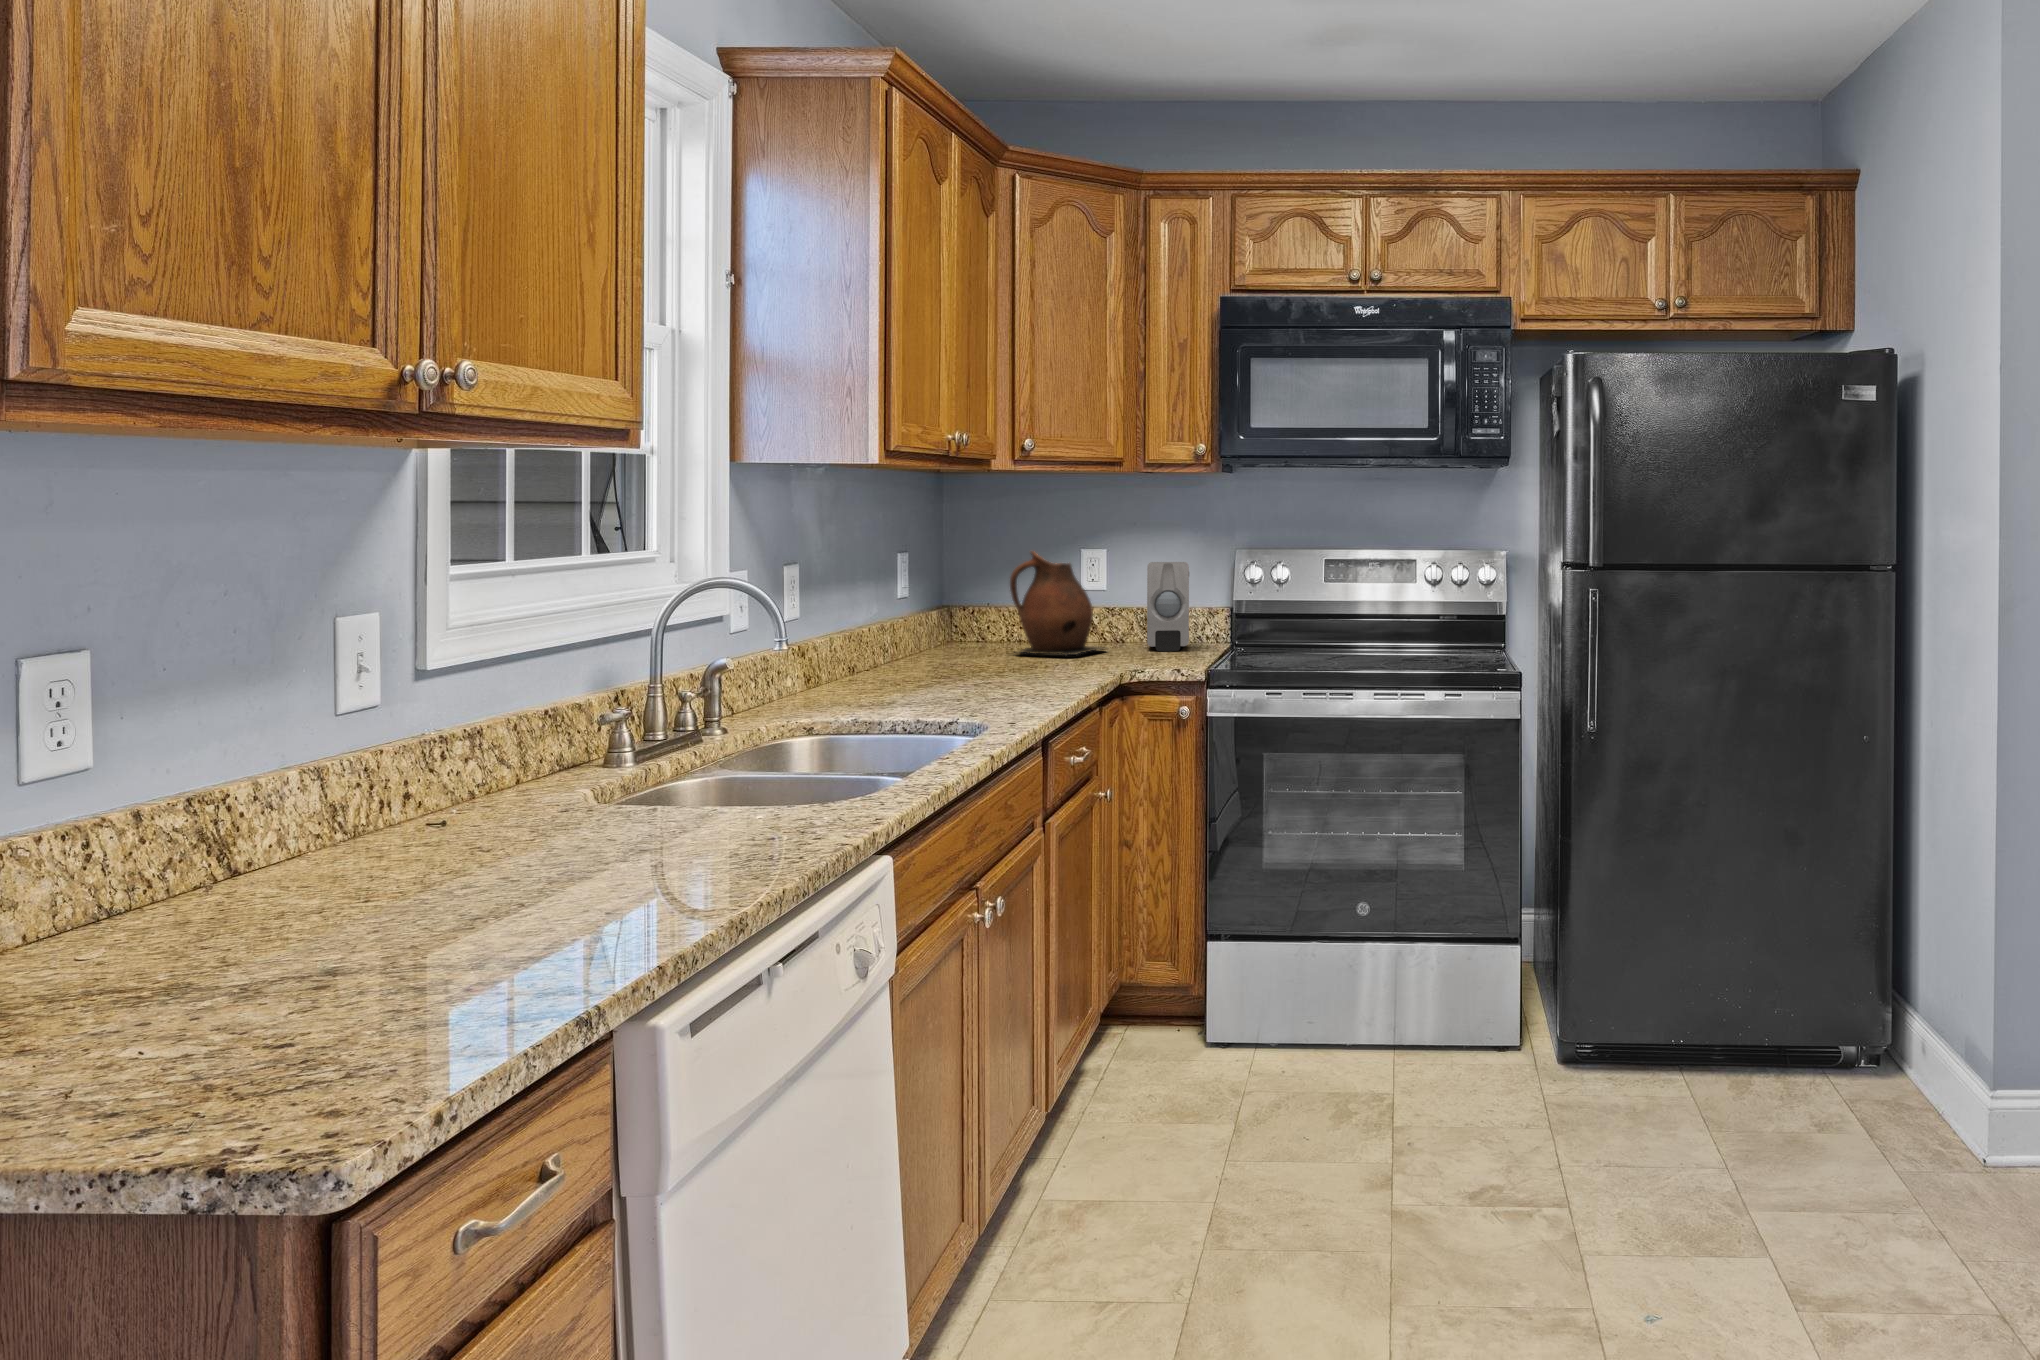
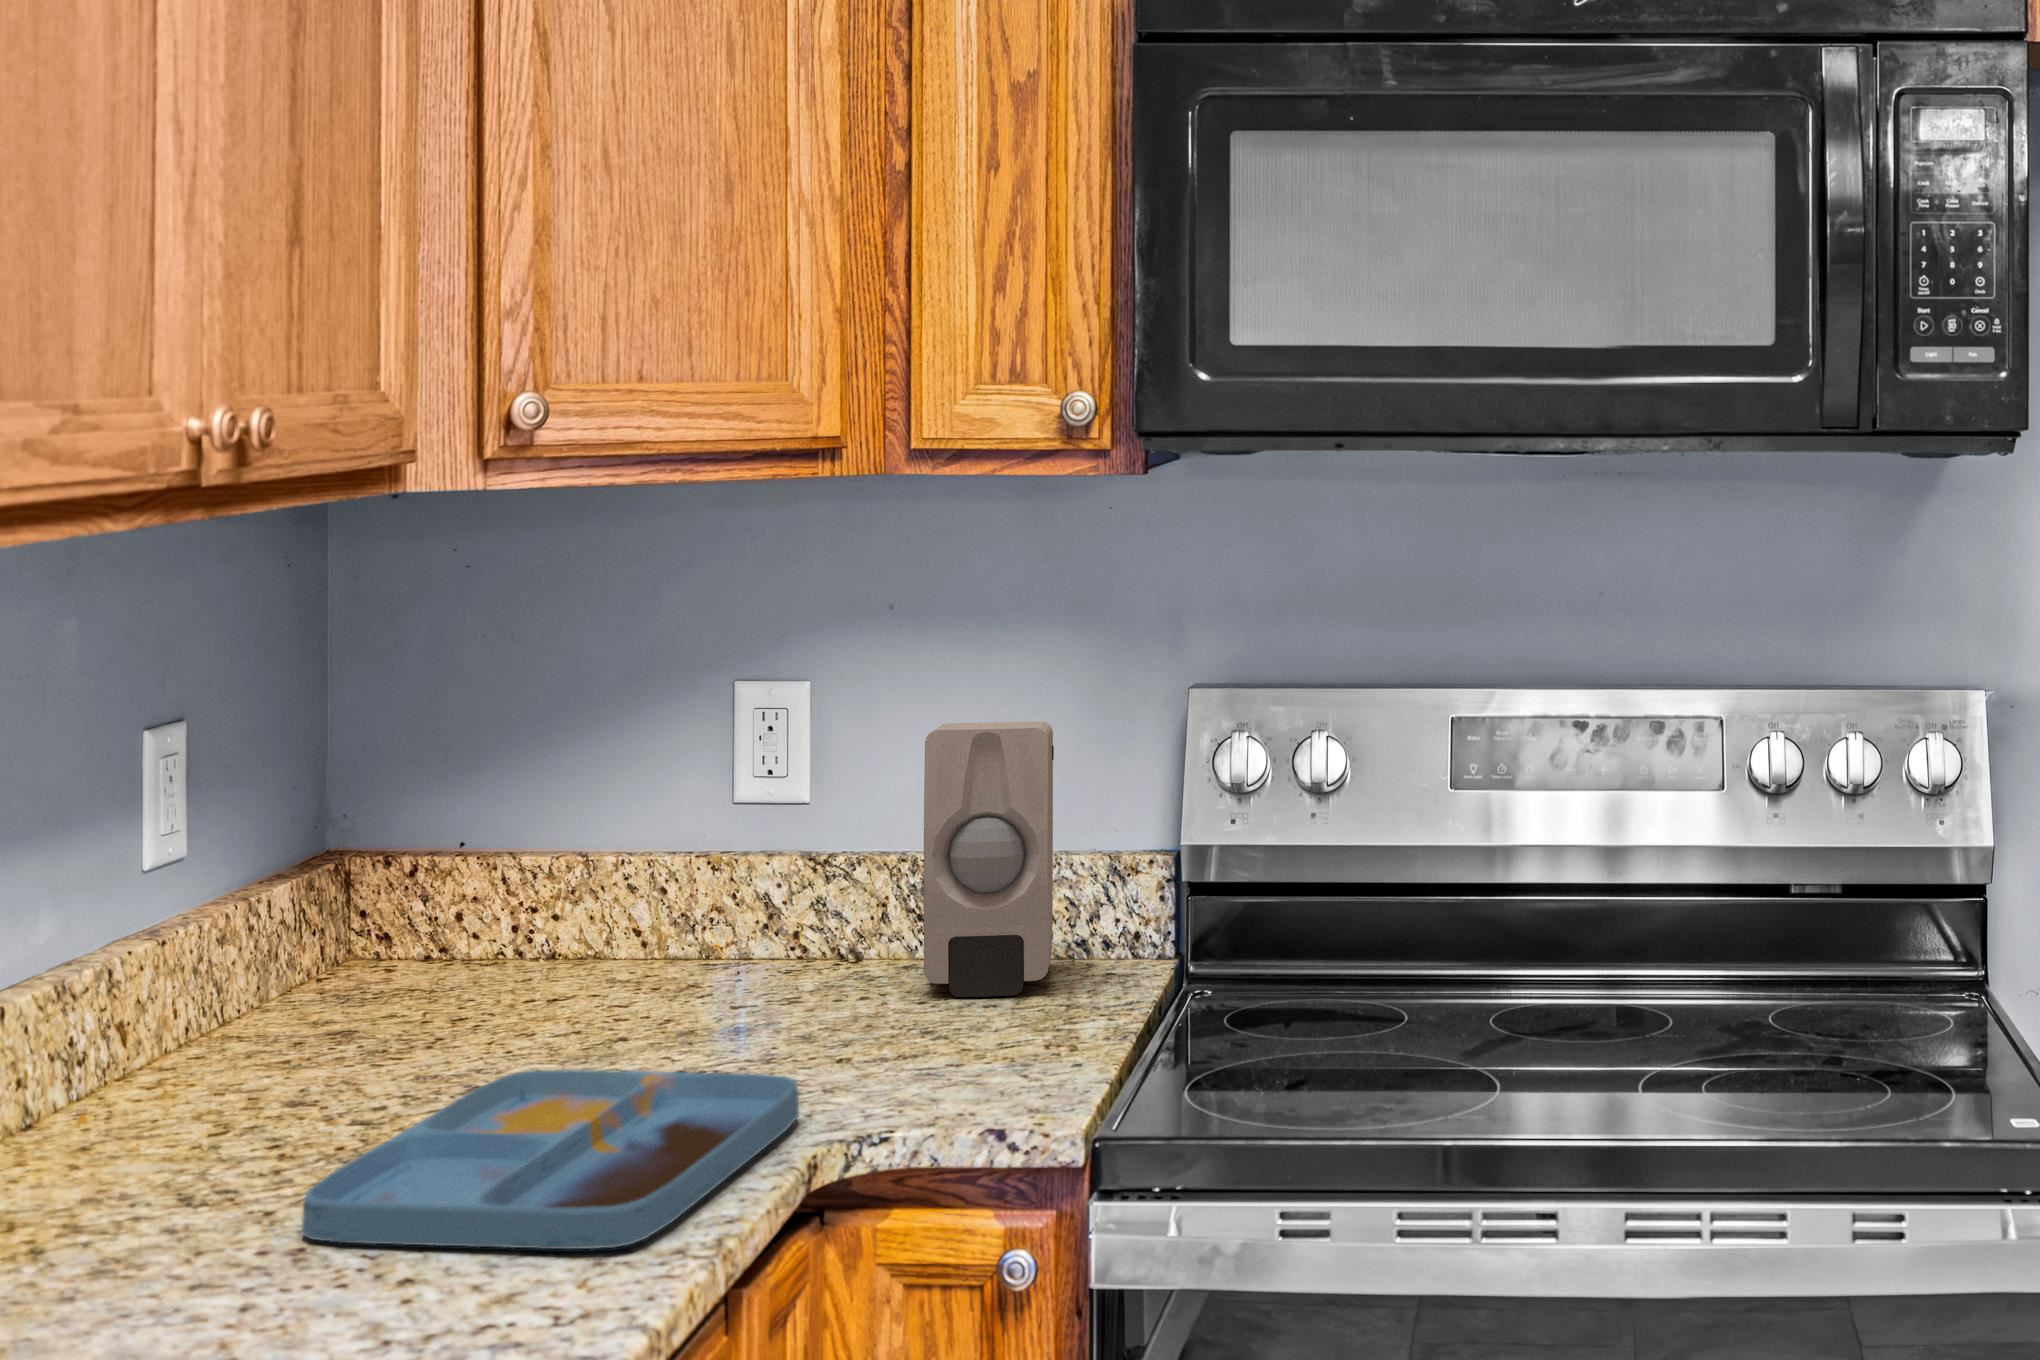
ceramic pitcher: present [1010,551,1104,656] -> none [499,710,808,1050]
tray: none [976,653,1116,682] -> present [302,1070,799,1249]

